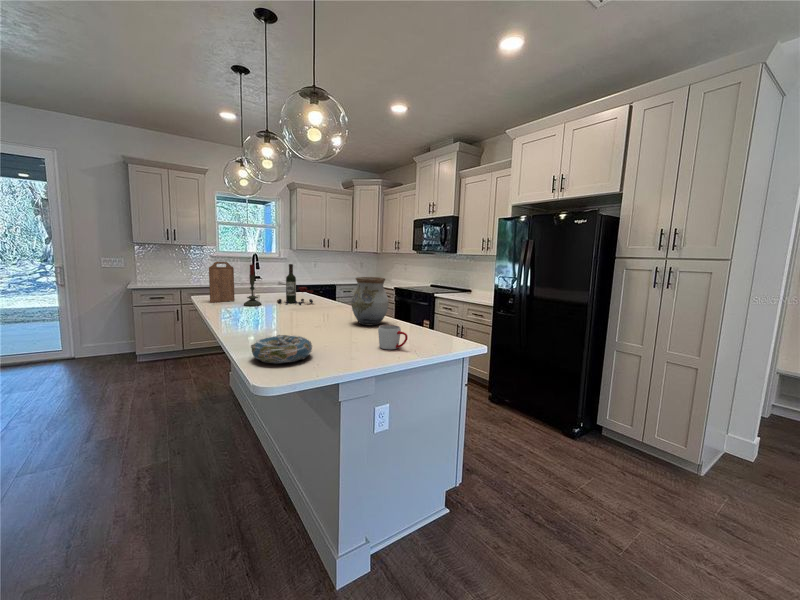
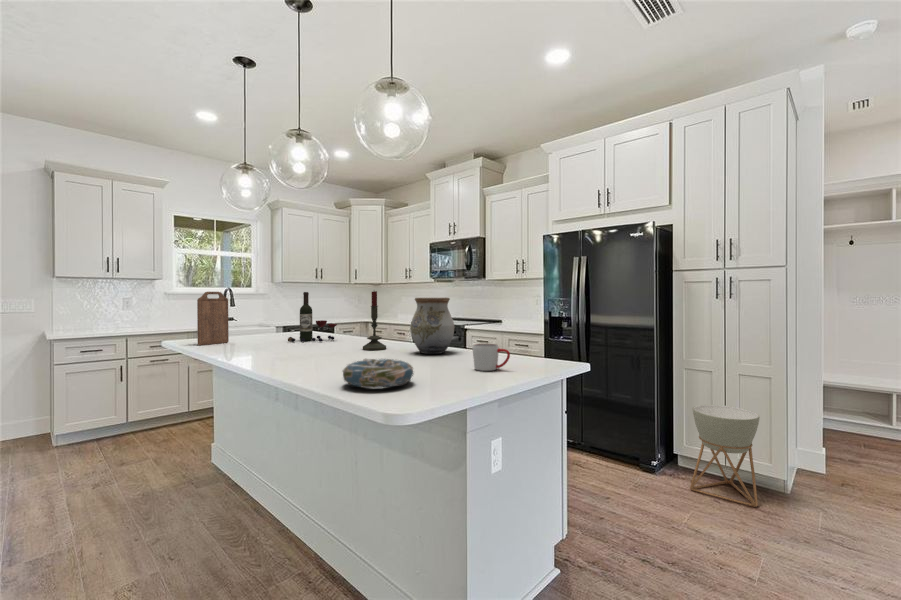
candle: present [244,264,261,306] -> present [363,291,386,350]
planter: none [601,384,676,482] -> present [690,405,760,507]

